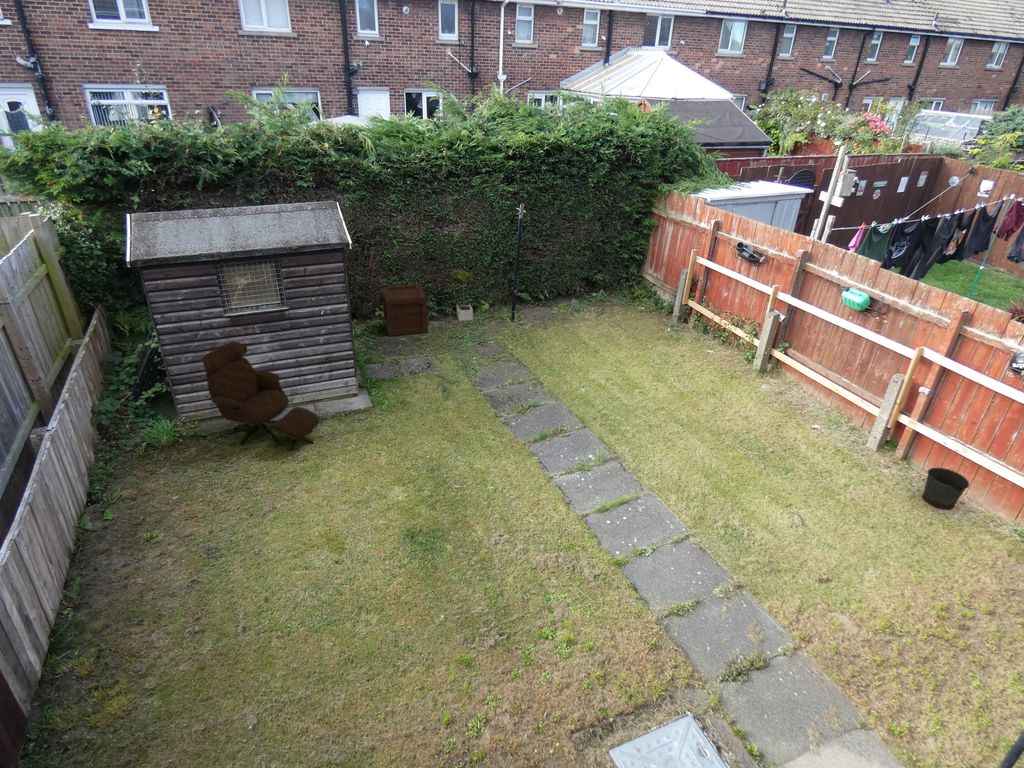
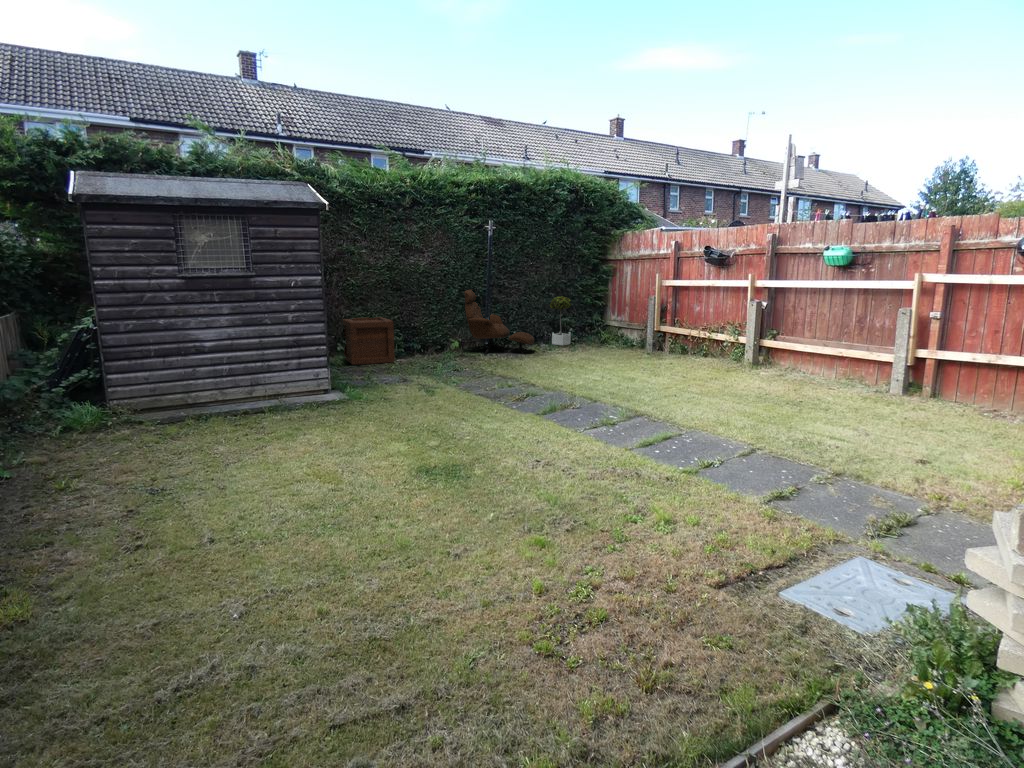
potted tree: present [451,270,473,321] -> present [550,296,571,345]
lounge chair: present [202,342,320,451] -> present [464,290,535,354]
bucket: present [922,468,969,510] -> none [965,385,1012,422]

